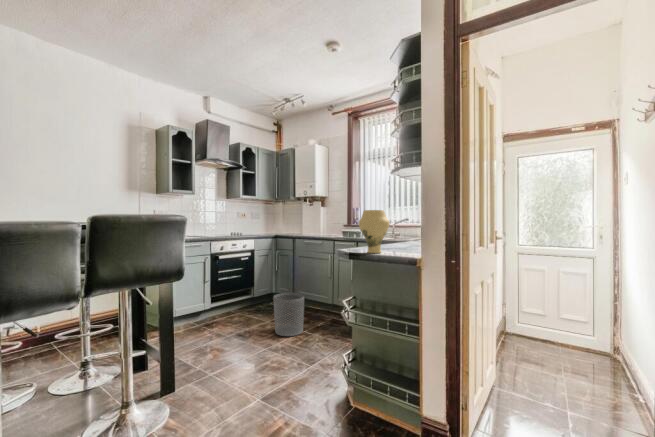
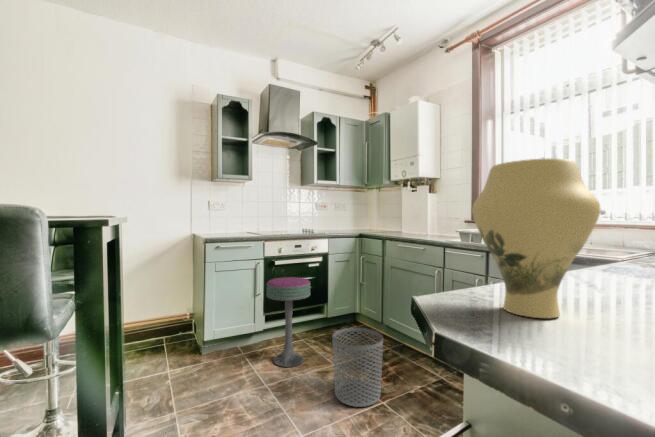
bar stool: none [219,266,251,327] -> present [267,277,310,367]

